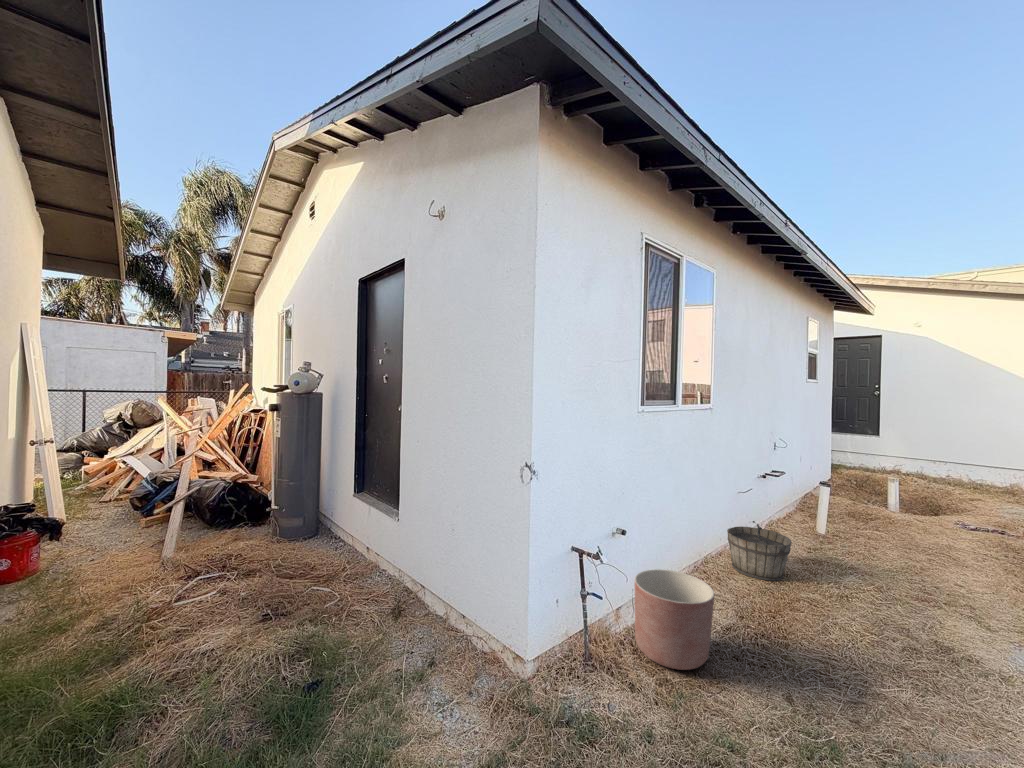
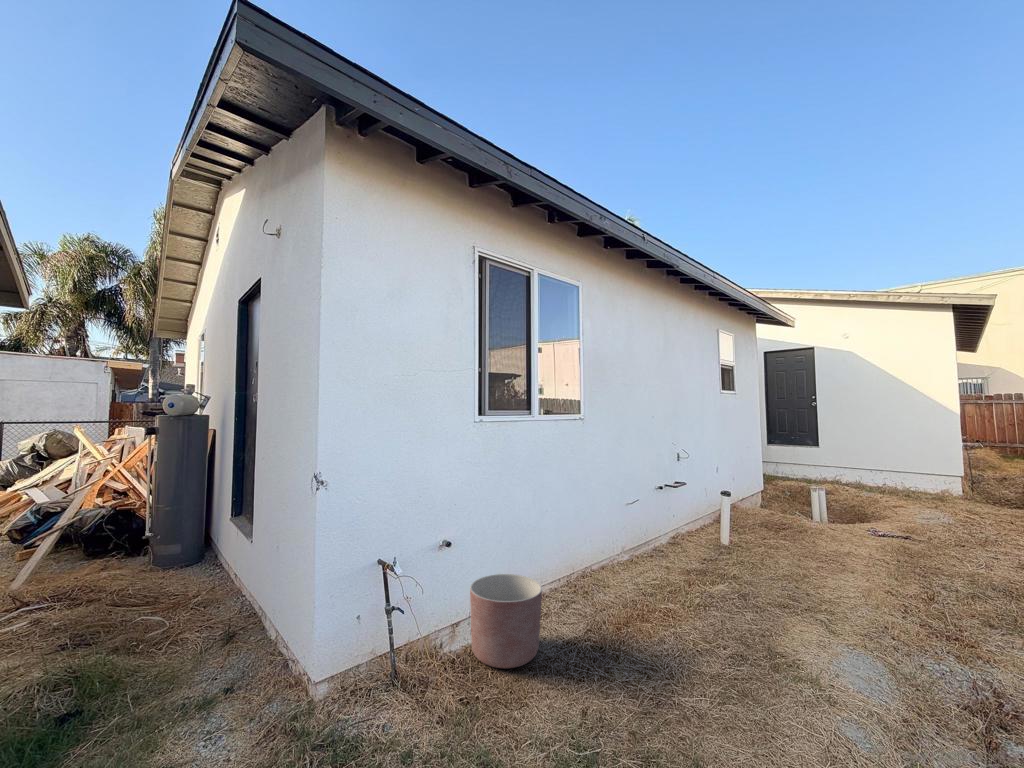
wooden bucket: present [727,521,792,581] -> none [610,529,668,587]

